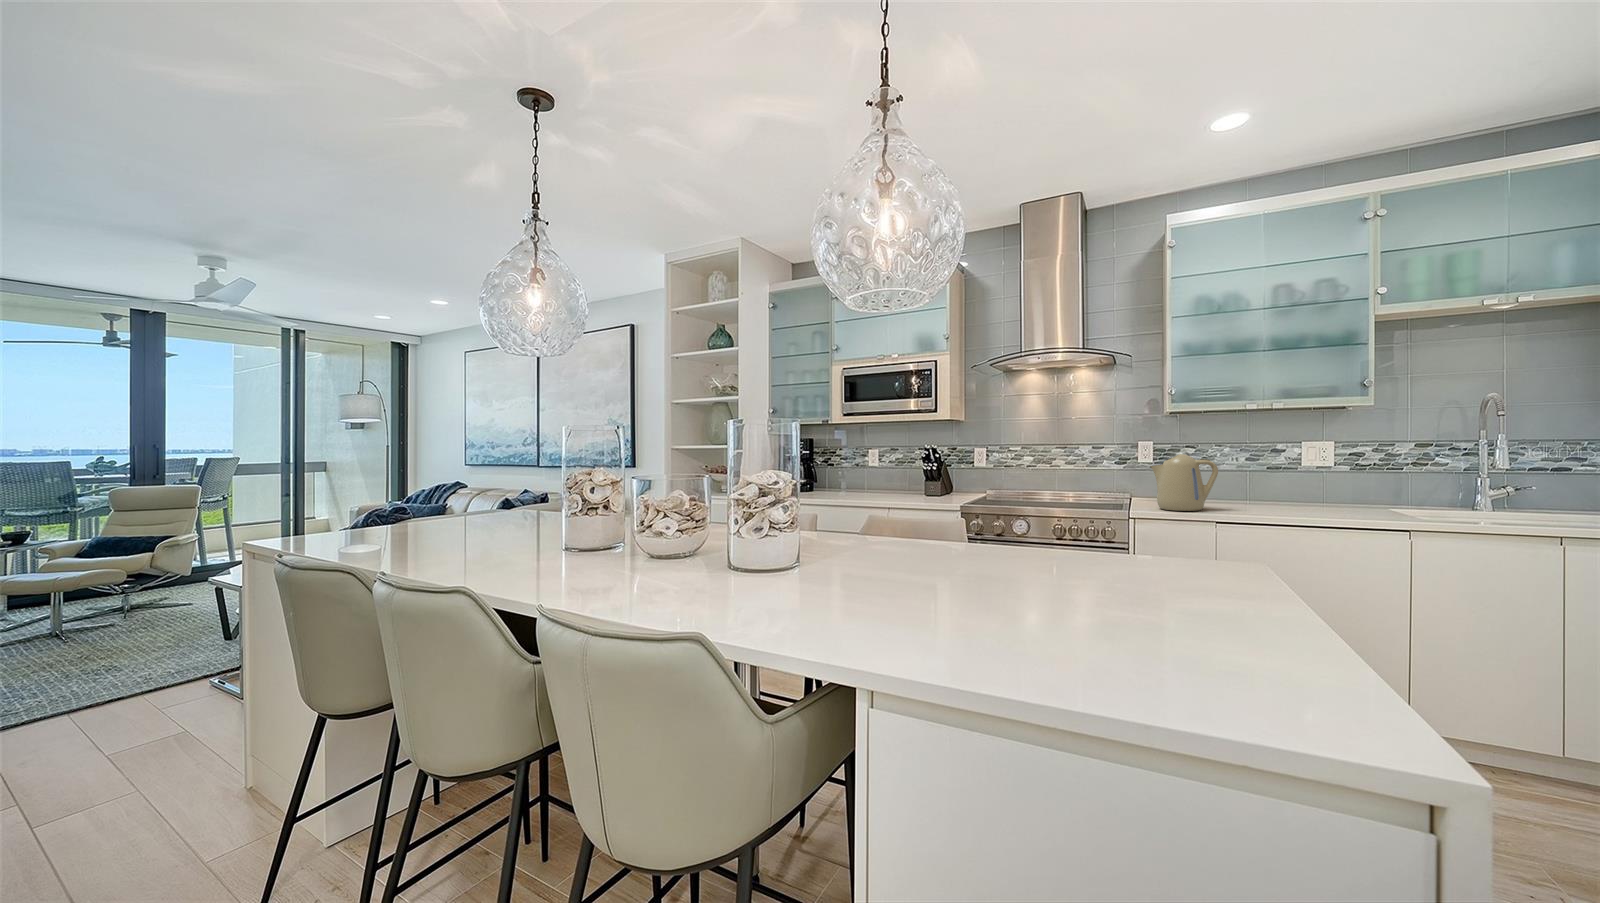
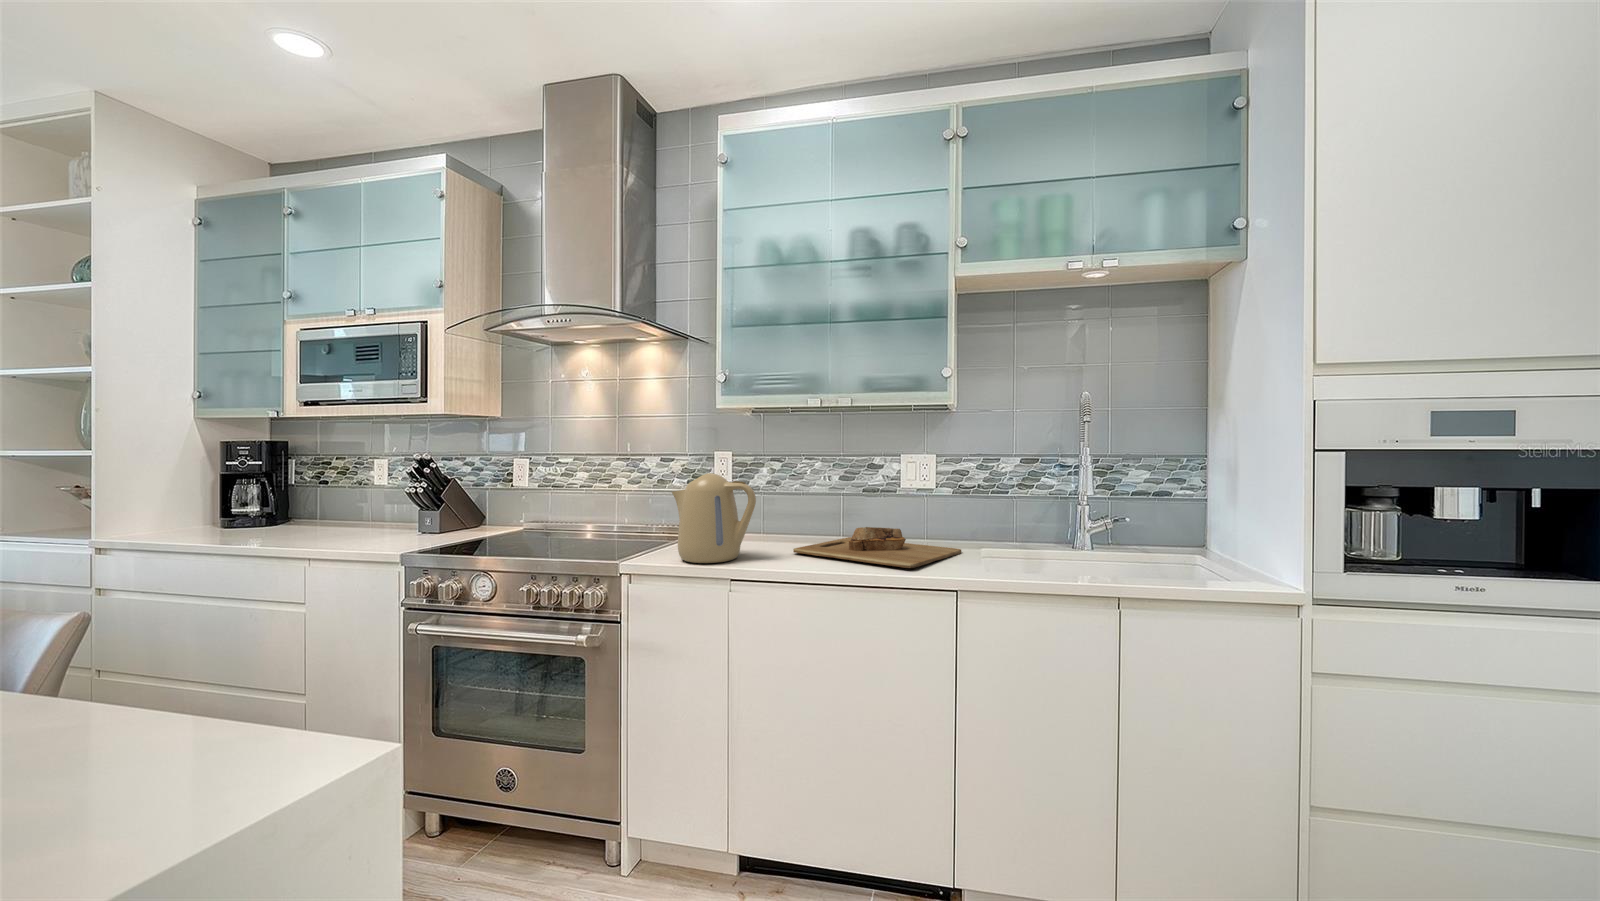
cutting board: none [1239,490,1379,515] -> present [793,527,961,568]

